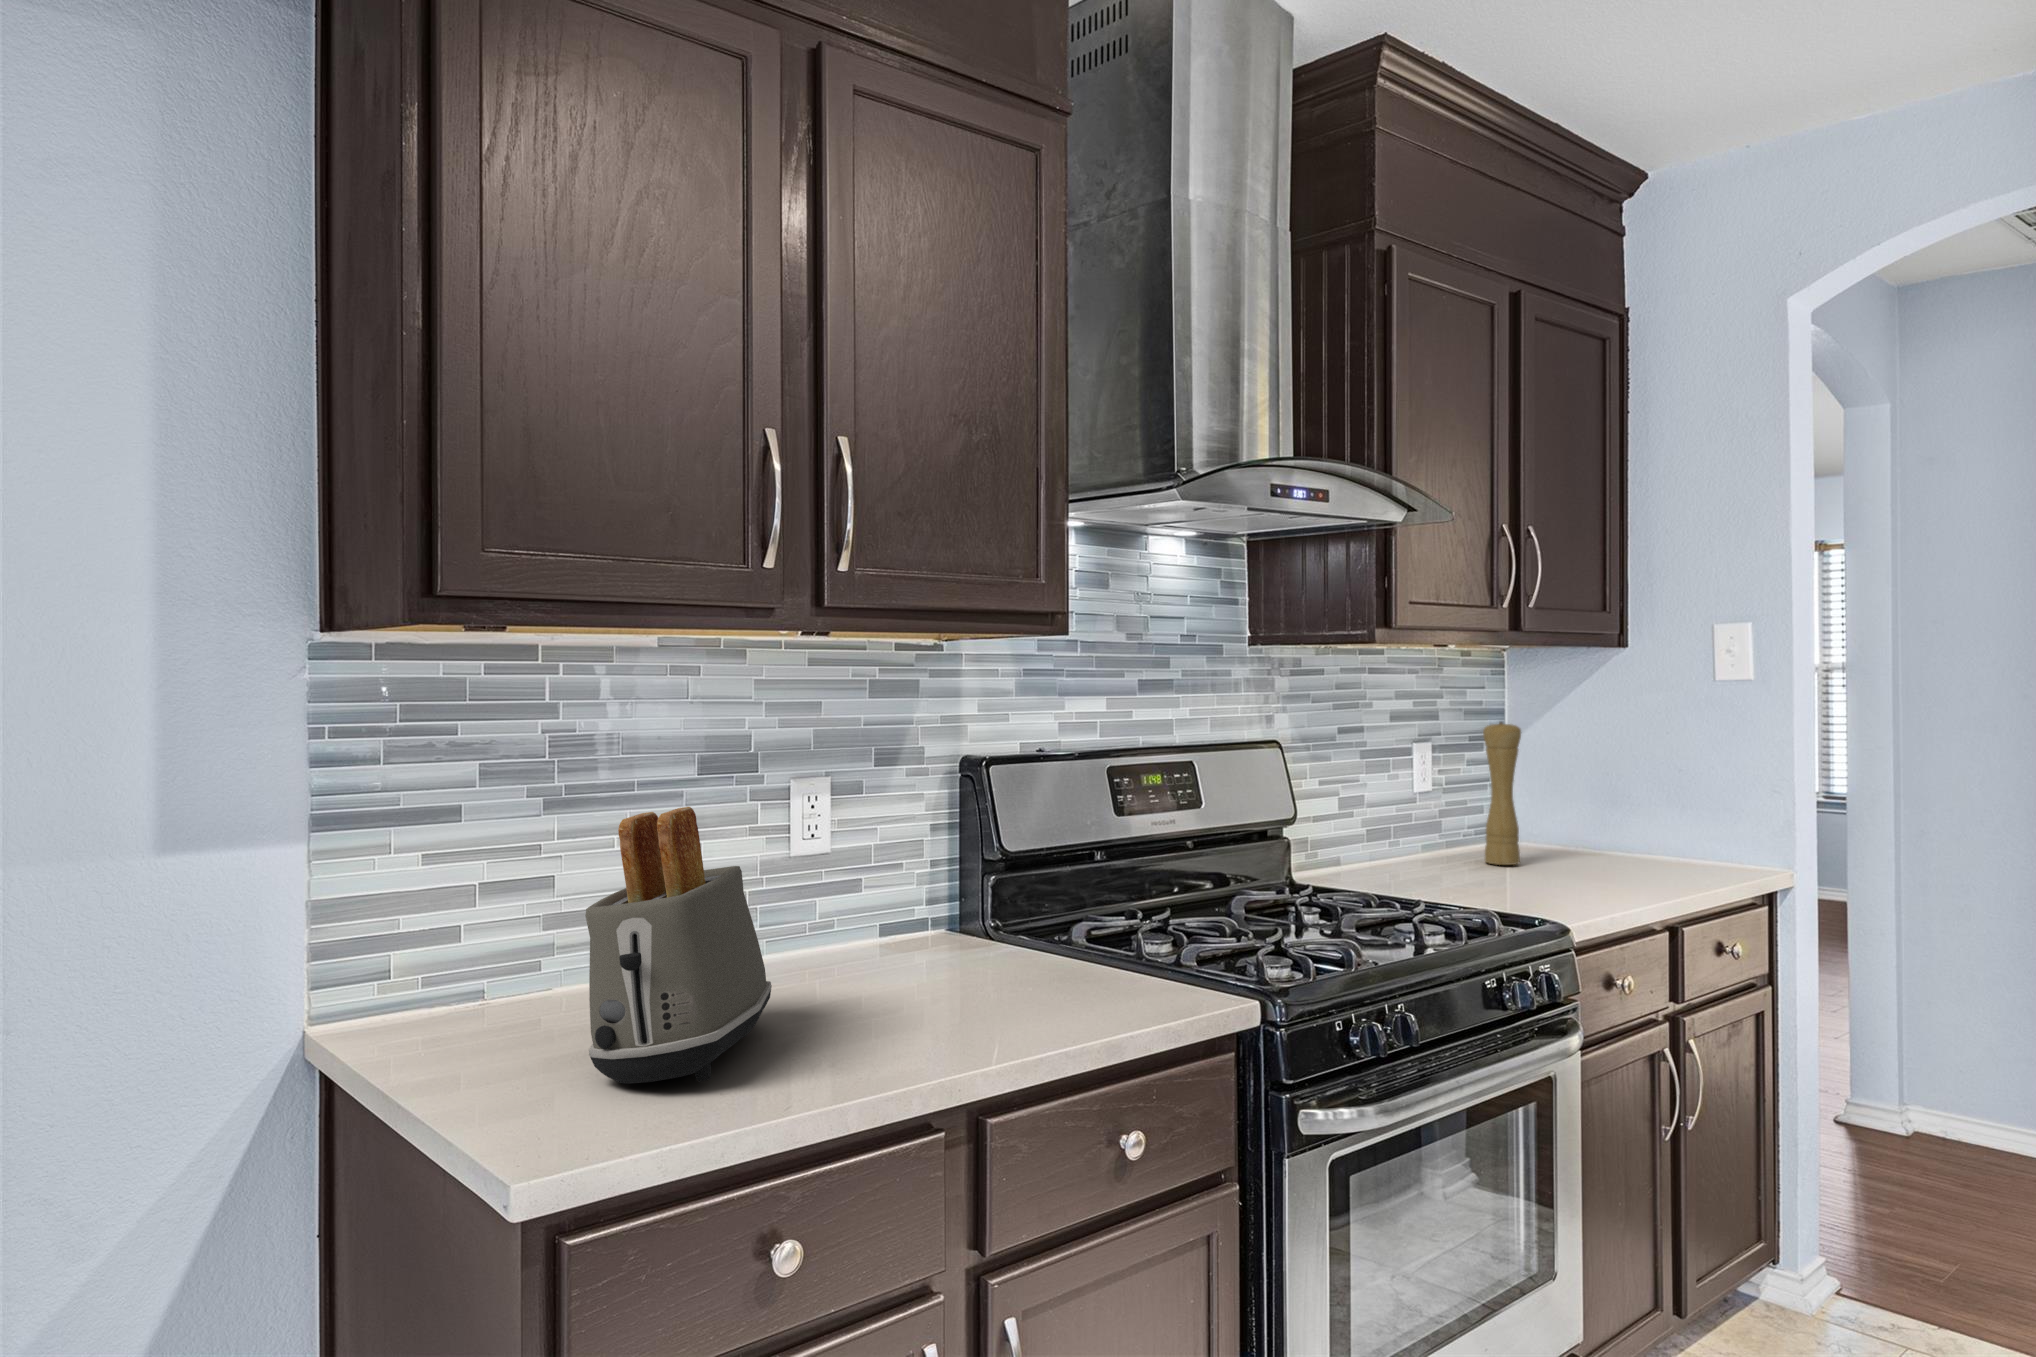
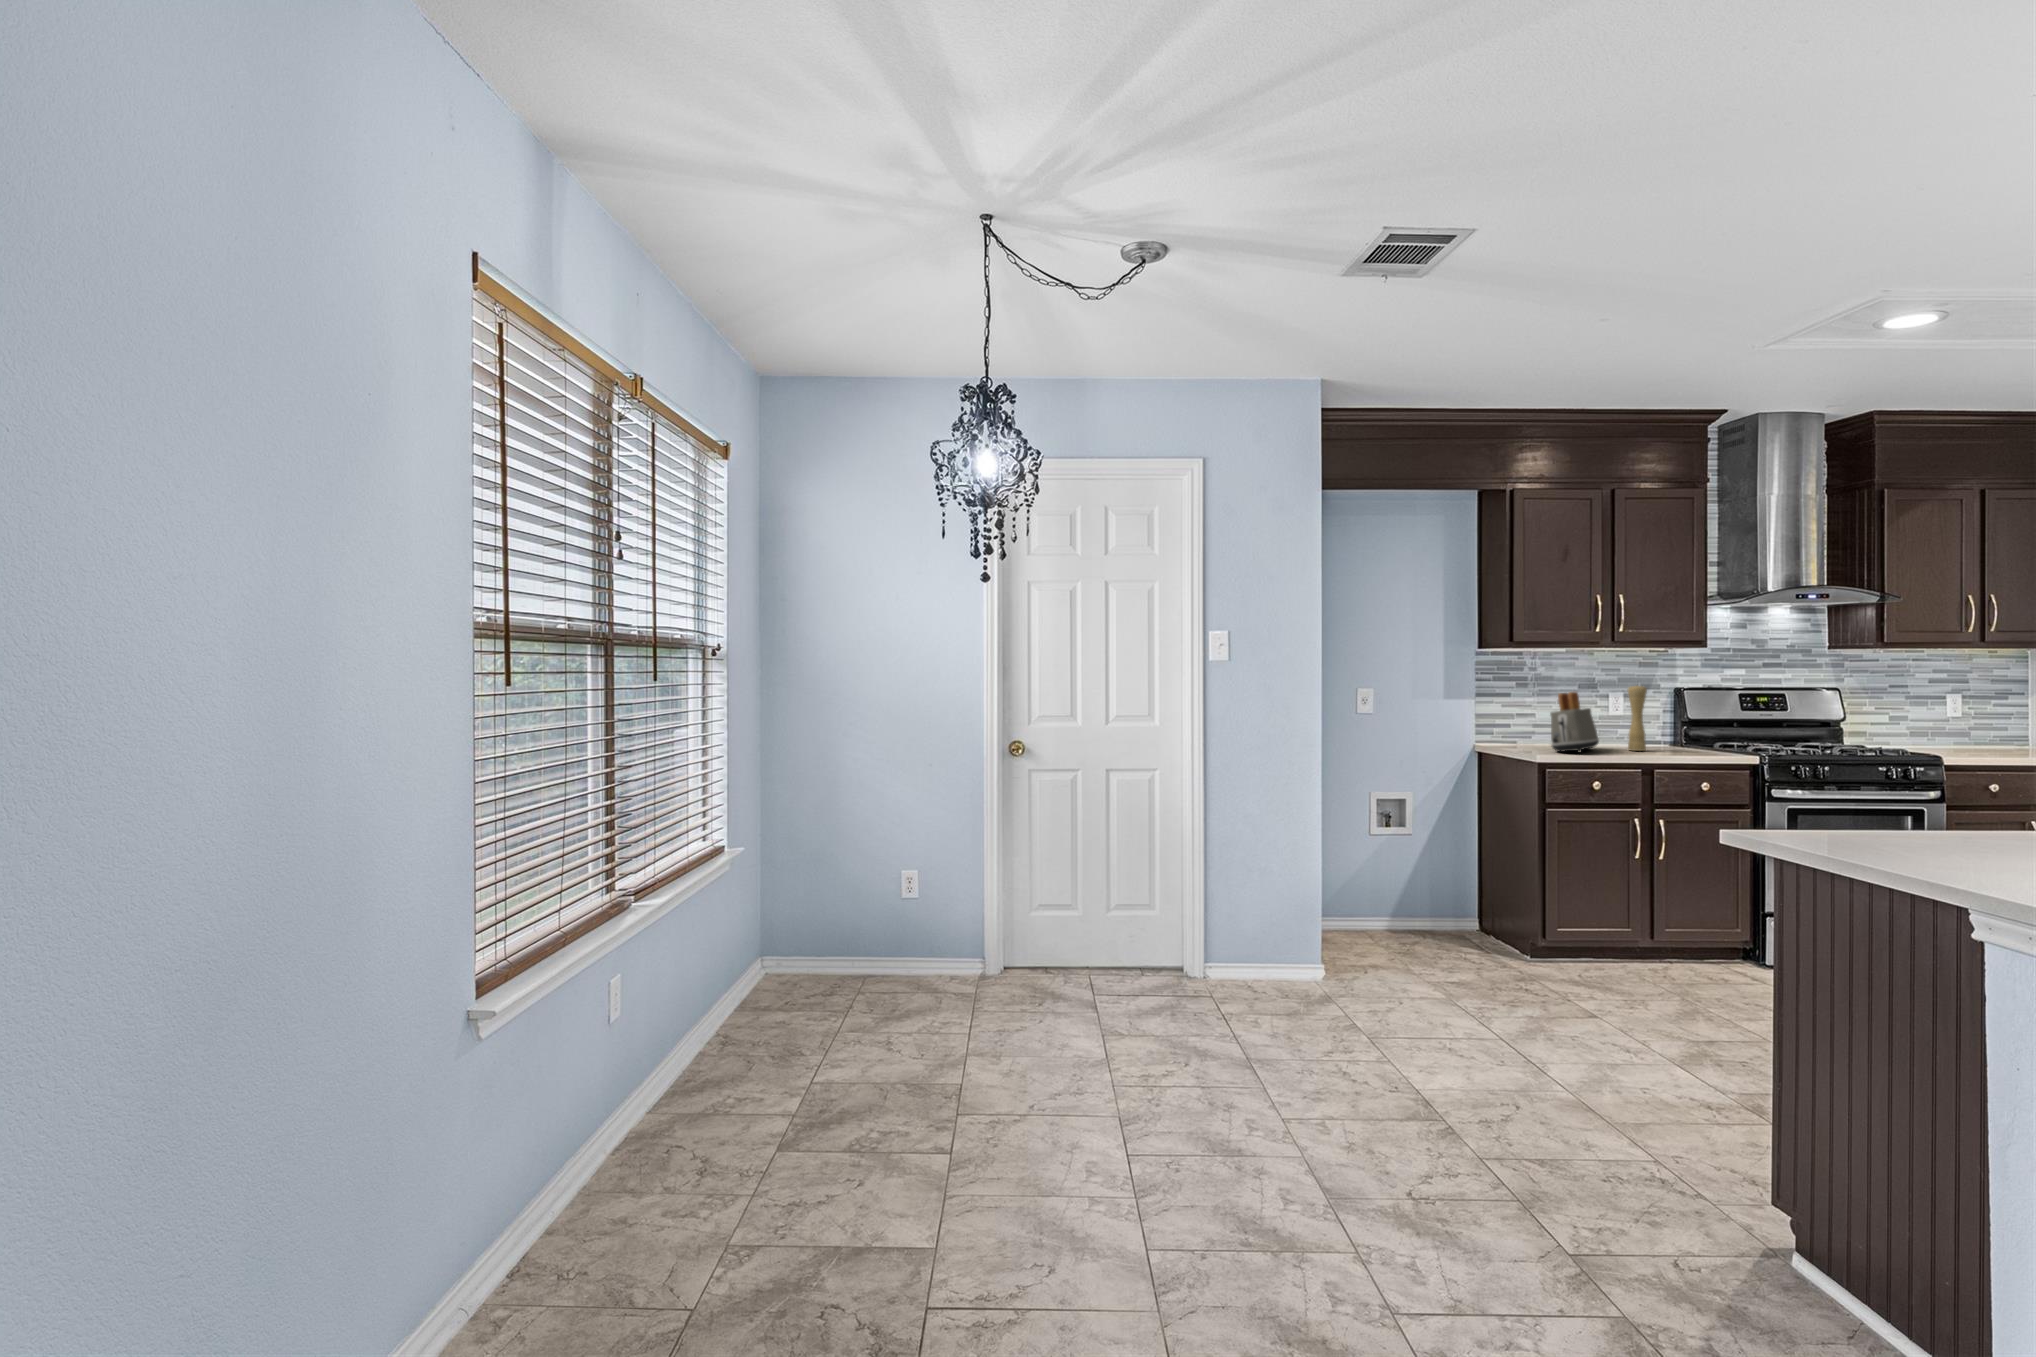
pepper mill: present [1483,722,1521,865] -> present [1628,685,1647,751]

